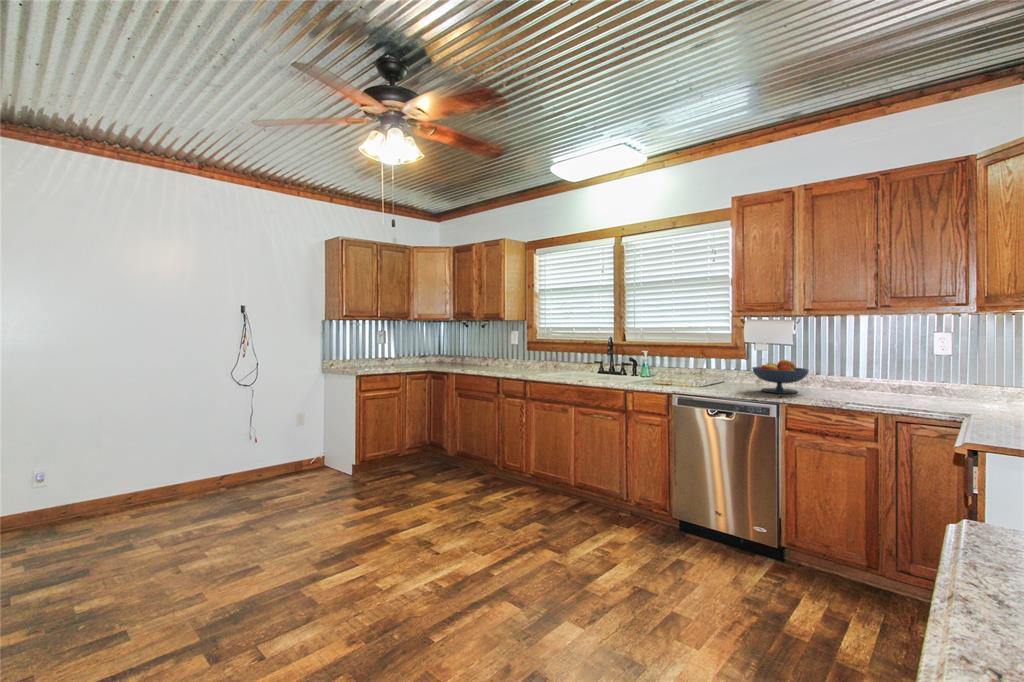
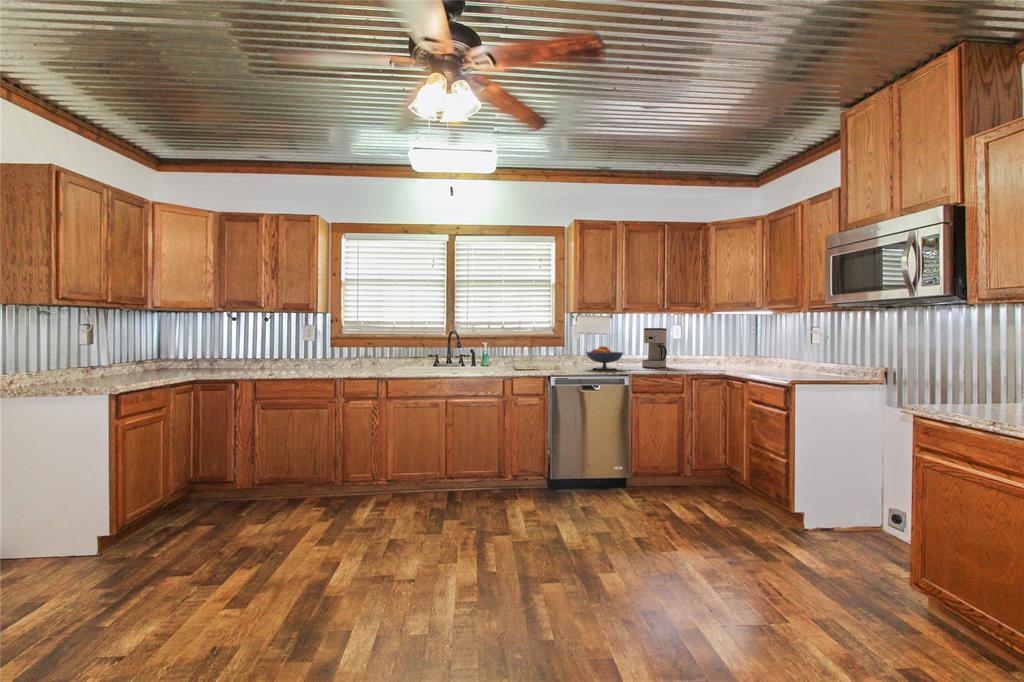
coffee maker: none [851,336,905,398] -> present [642,328,667,368]

